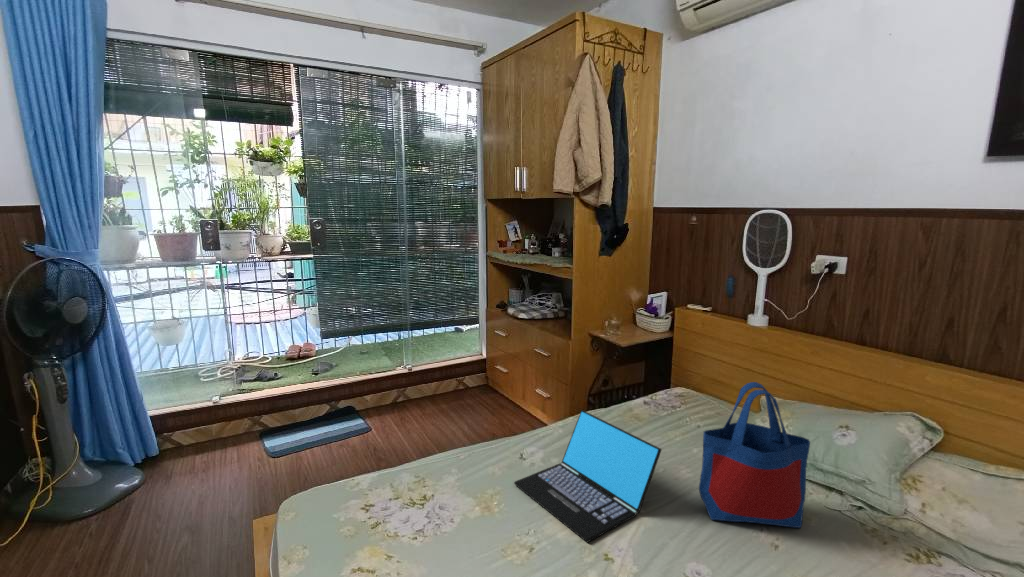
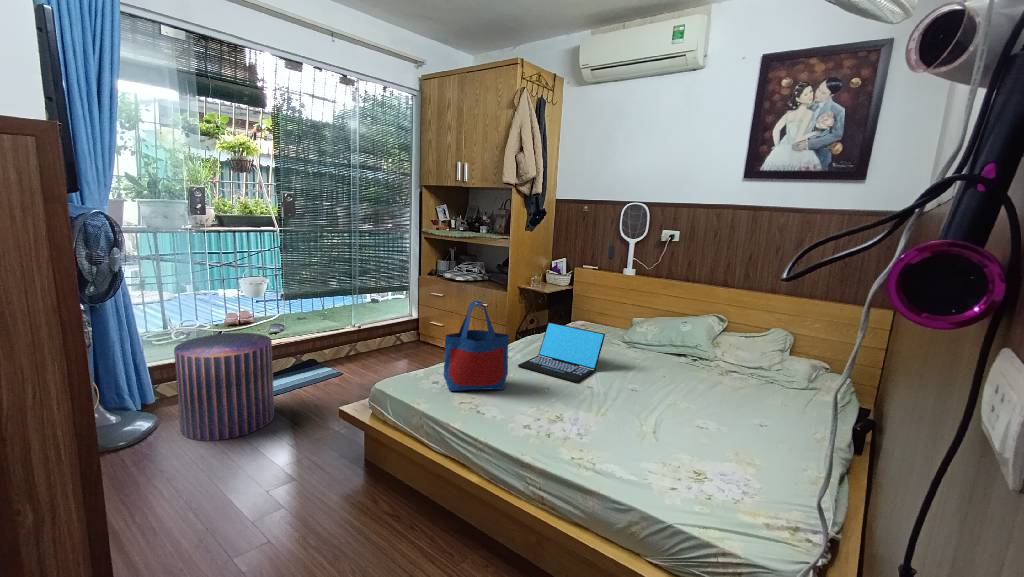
tote bag: present [699,382,810,528] -> present [444,300,509,391]
pouf: none [137,384,260,520] -> present [174,333,274,441]

